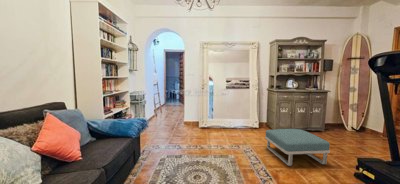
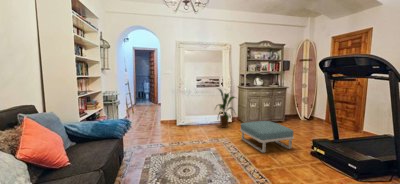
house plant: none [240,90,268,133] -> present [218,89,235,128]

